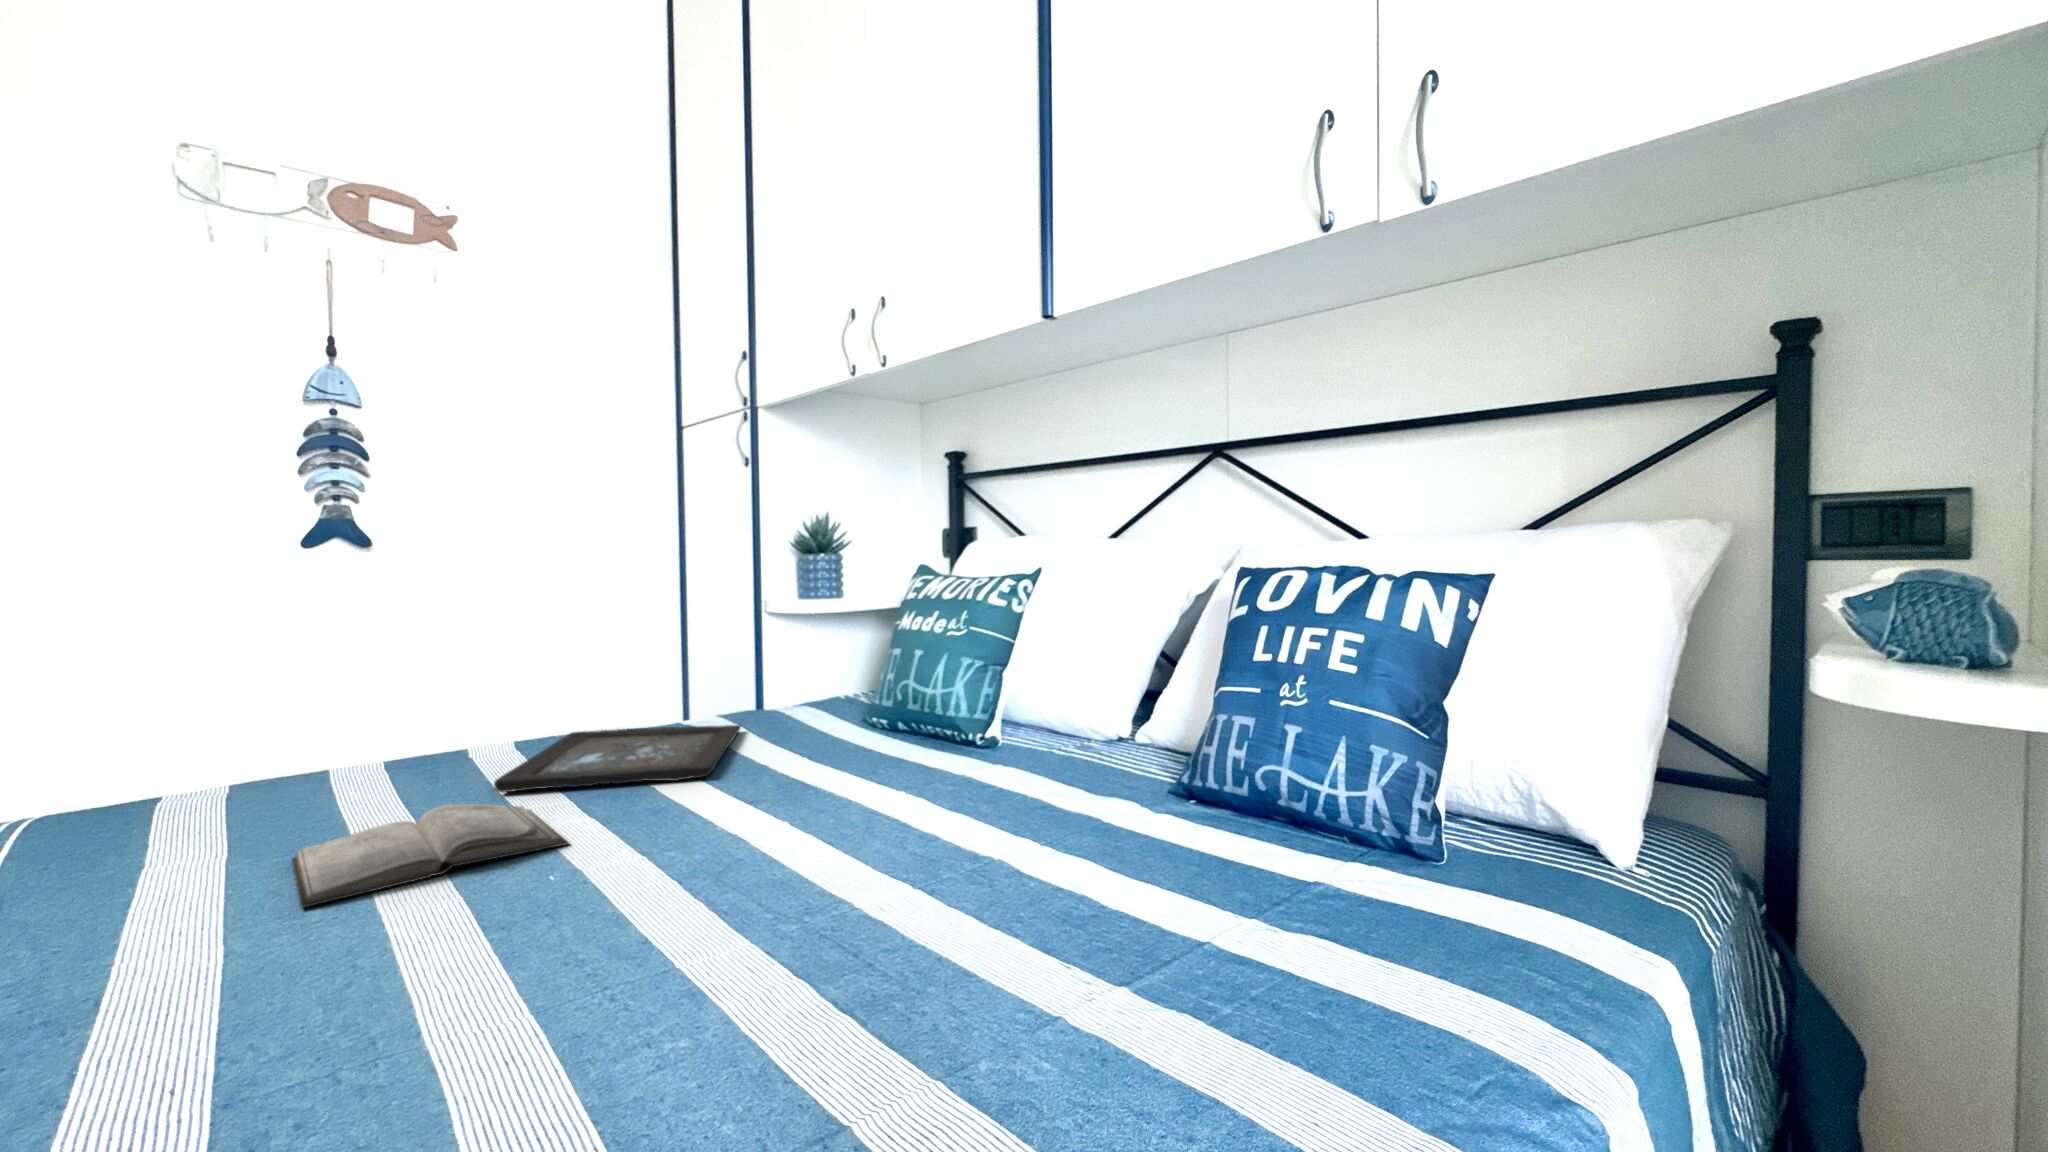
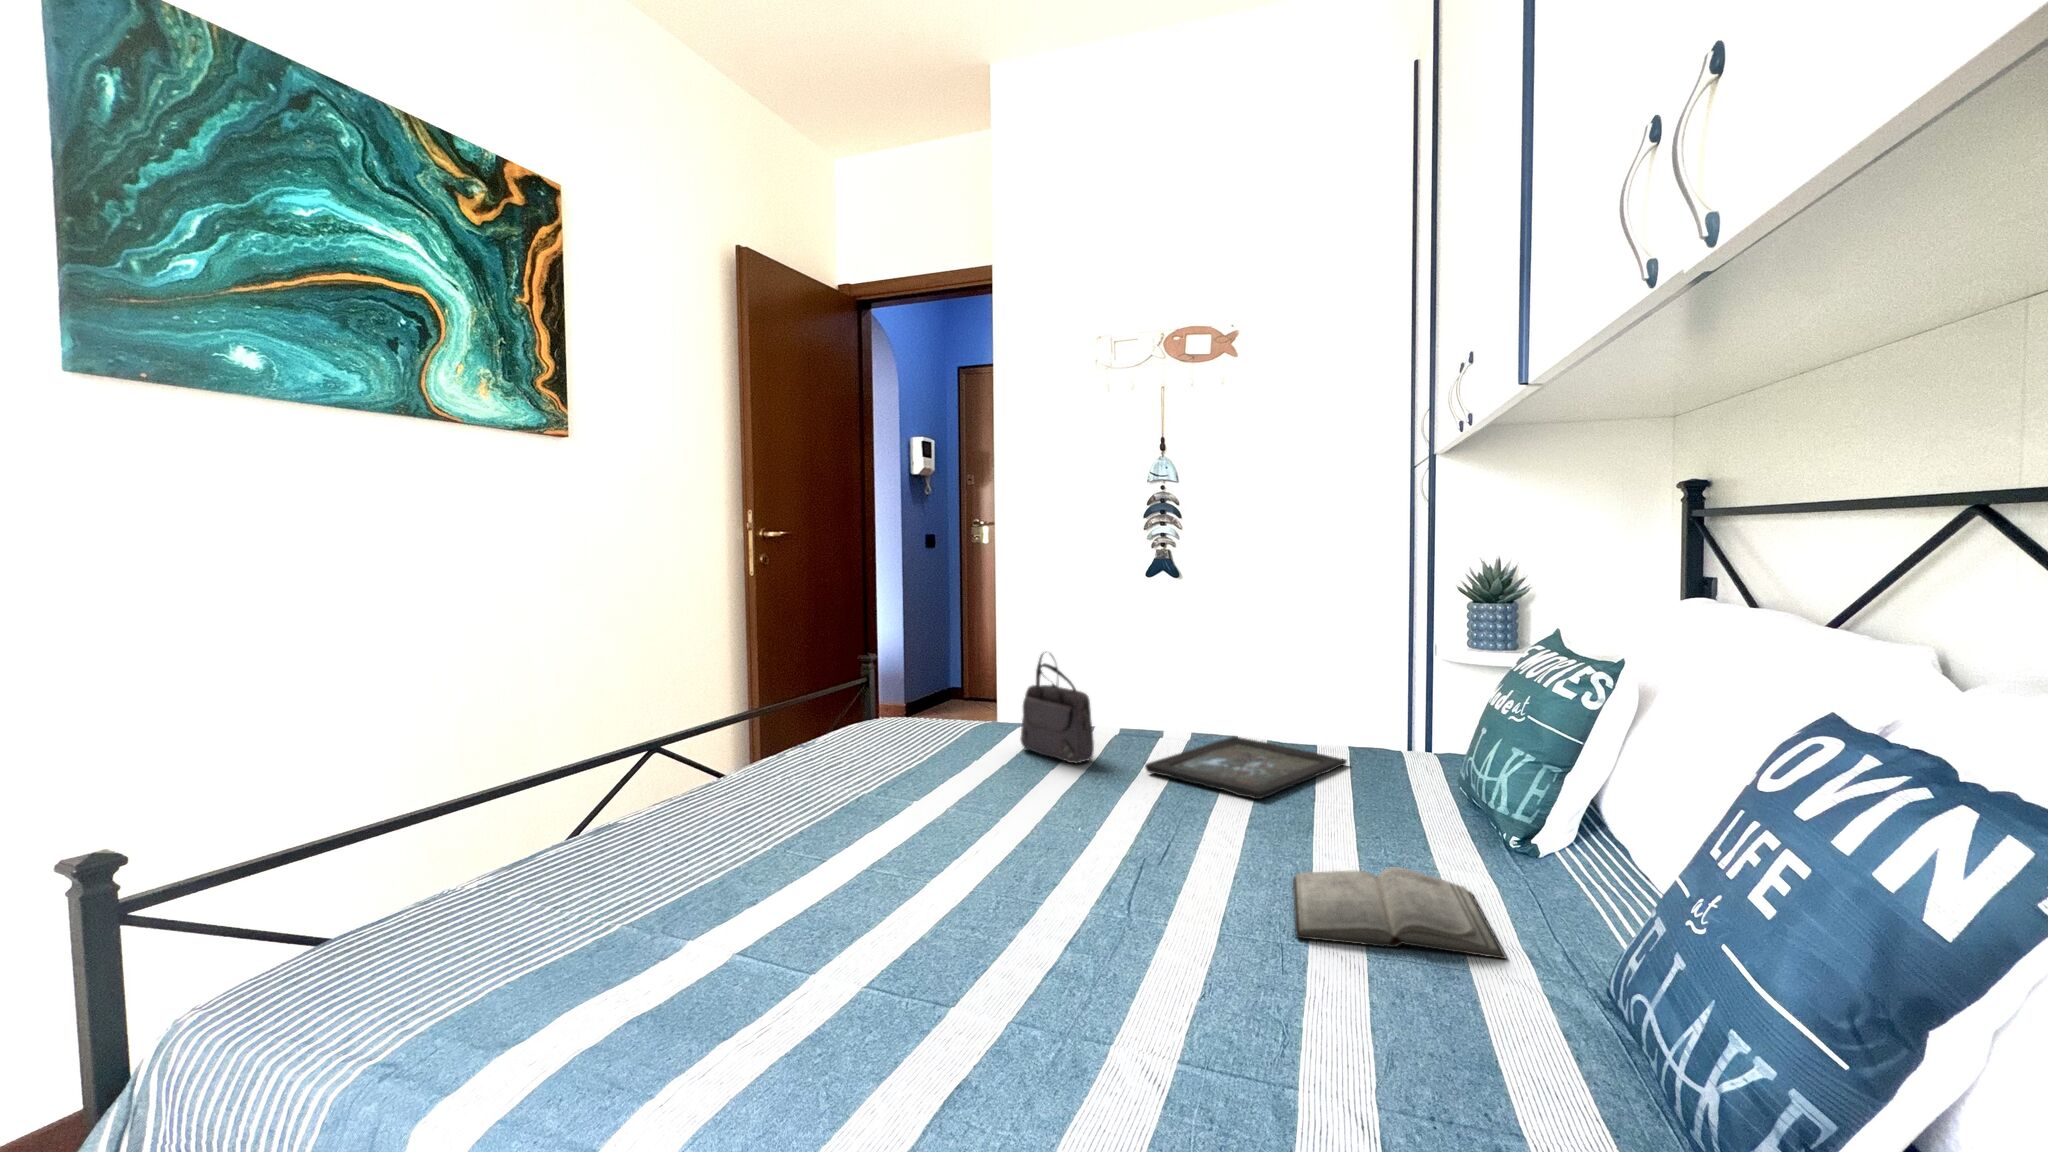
handbag: none [155,629,369,826] -> present [1020,654,1094,763]
diary: present [292,804,569,908] -> present [1293,867,1506,959]

